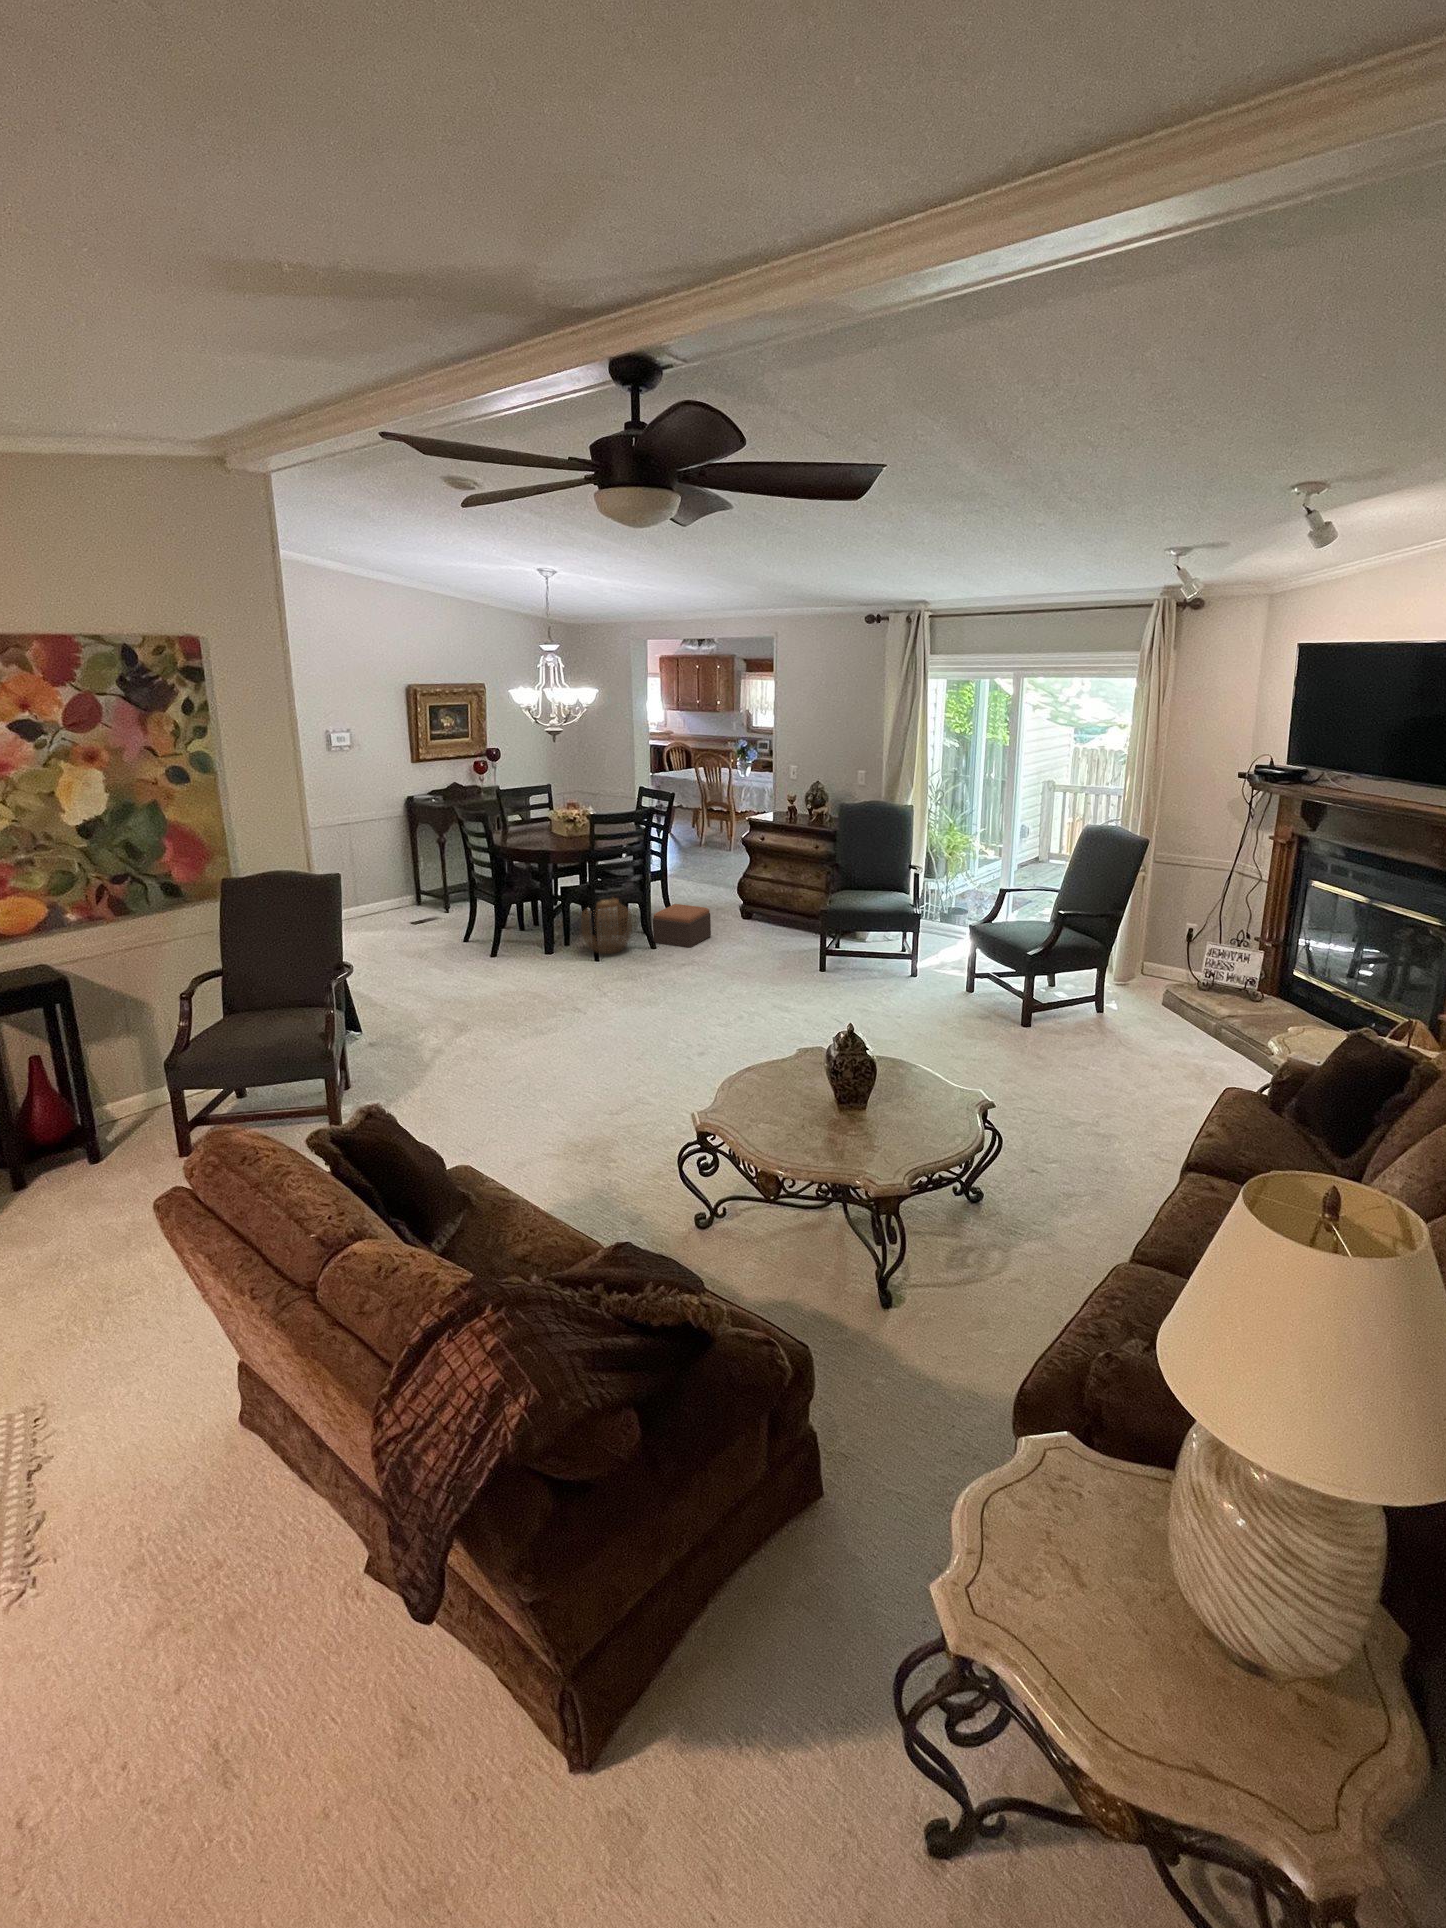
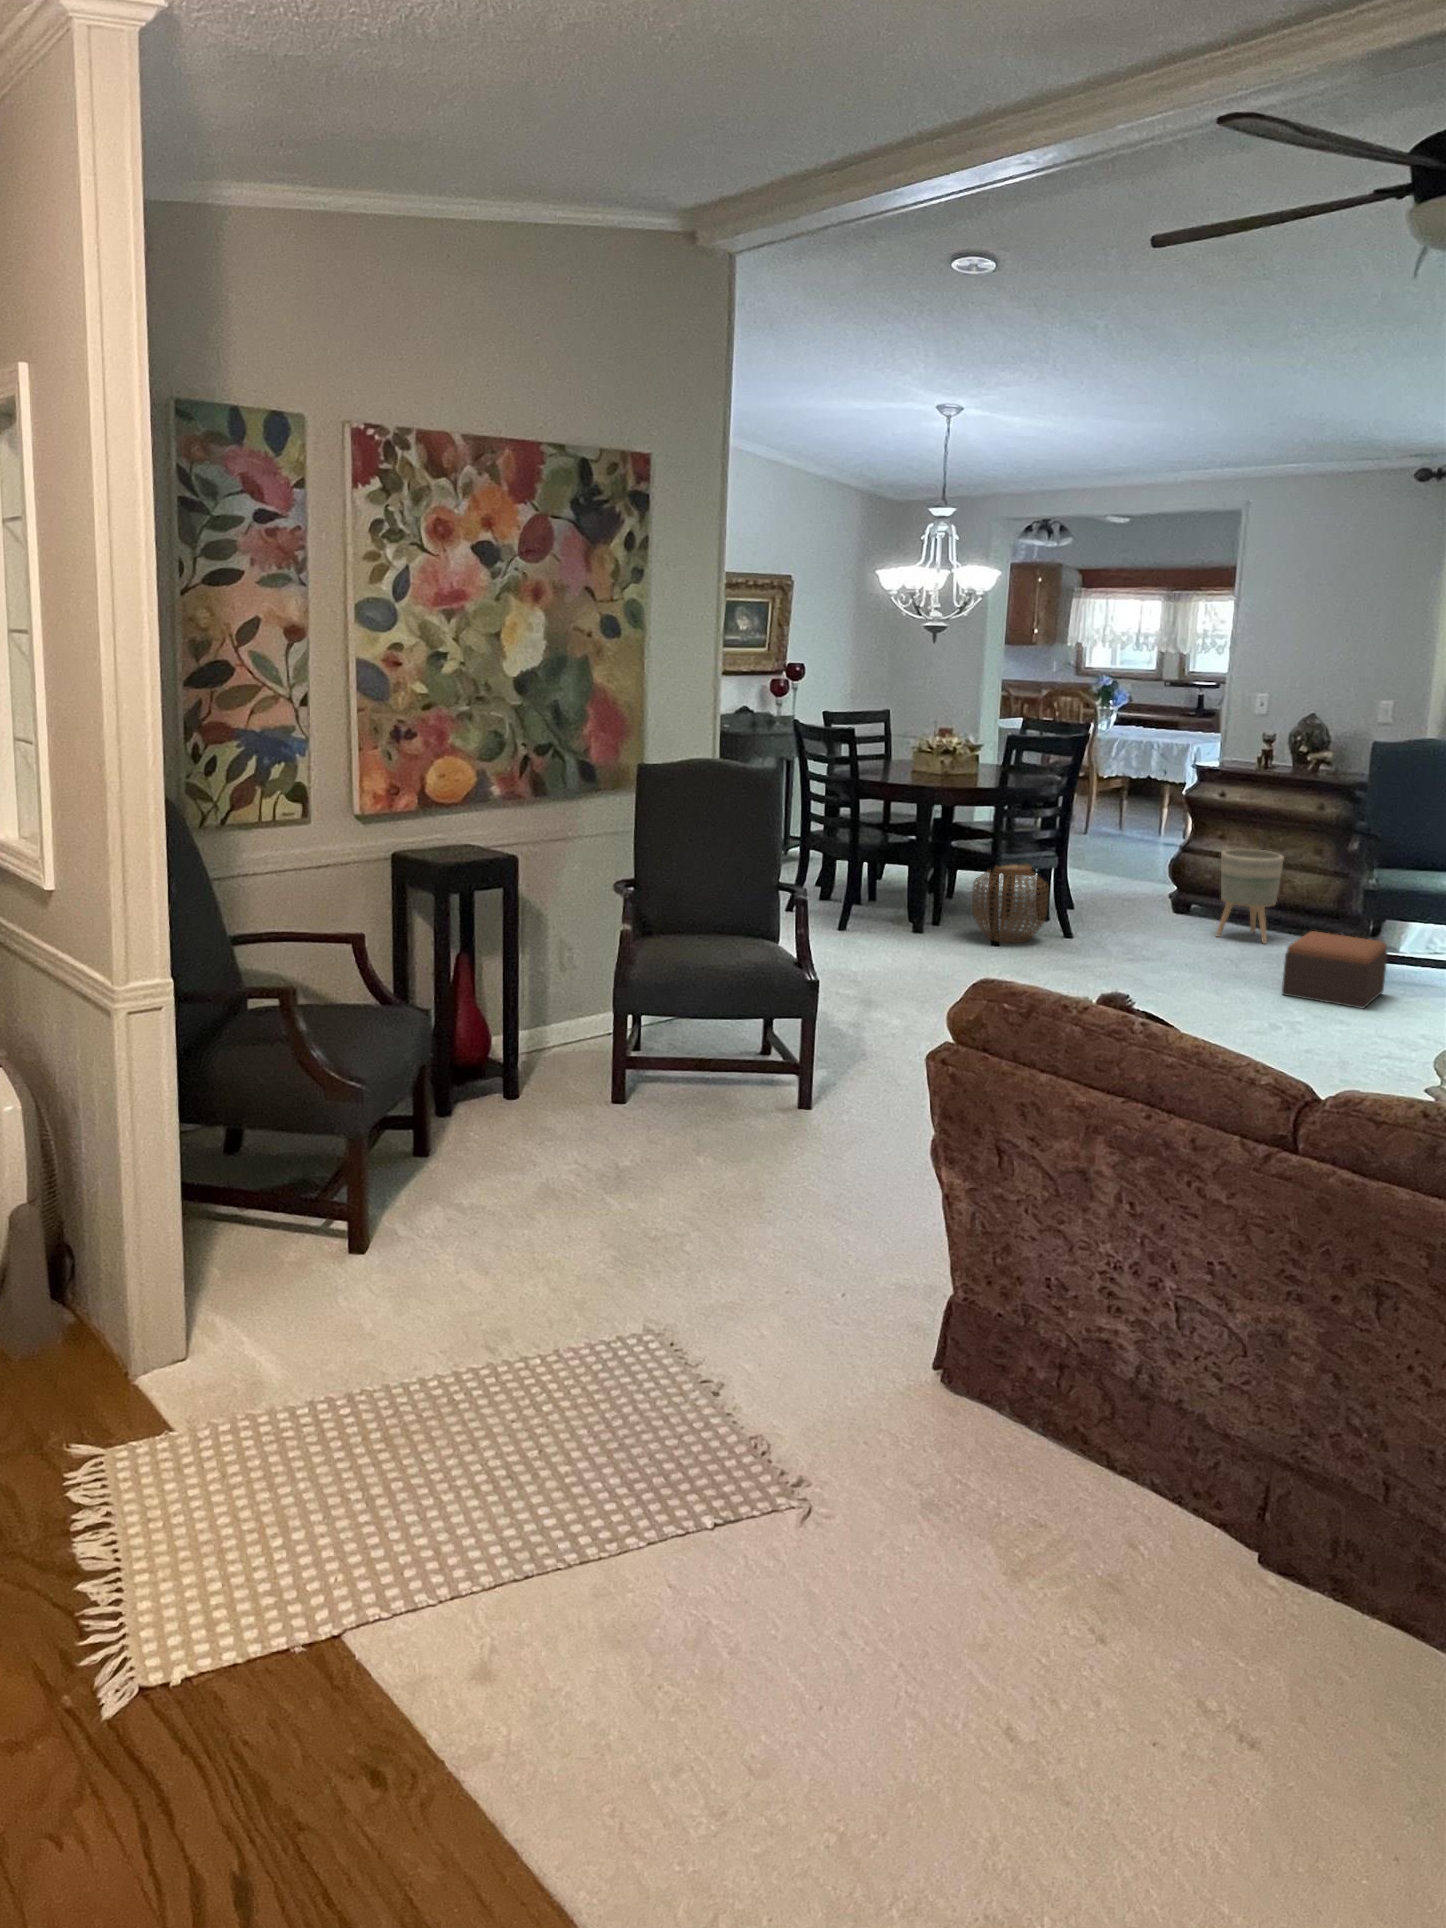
planter: none [747,876,784,939] -> present [1216,849,1284,944]
footstool: present [653,904,711,948] -> present [1282,931,1387,1008]

